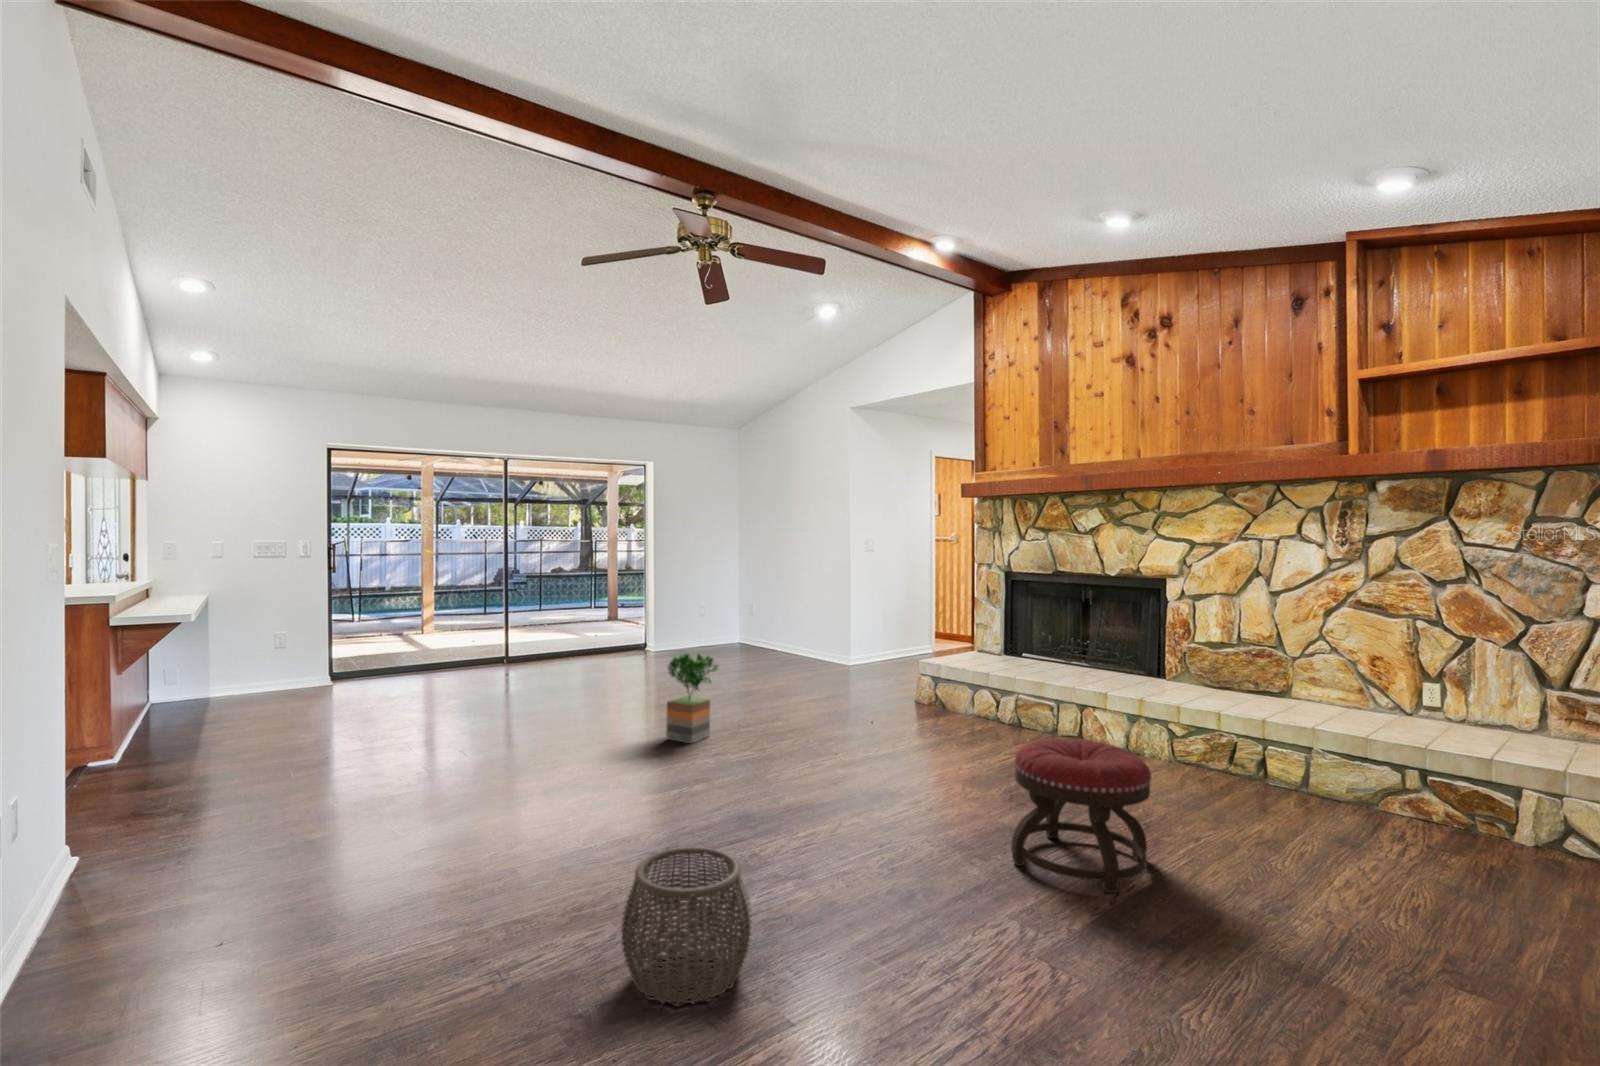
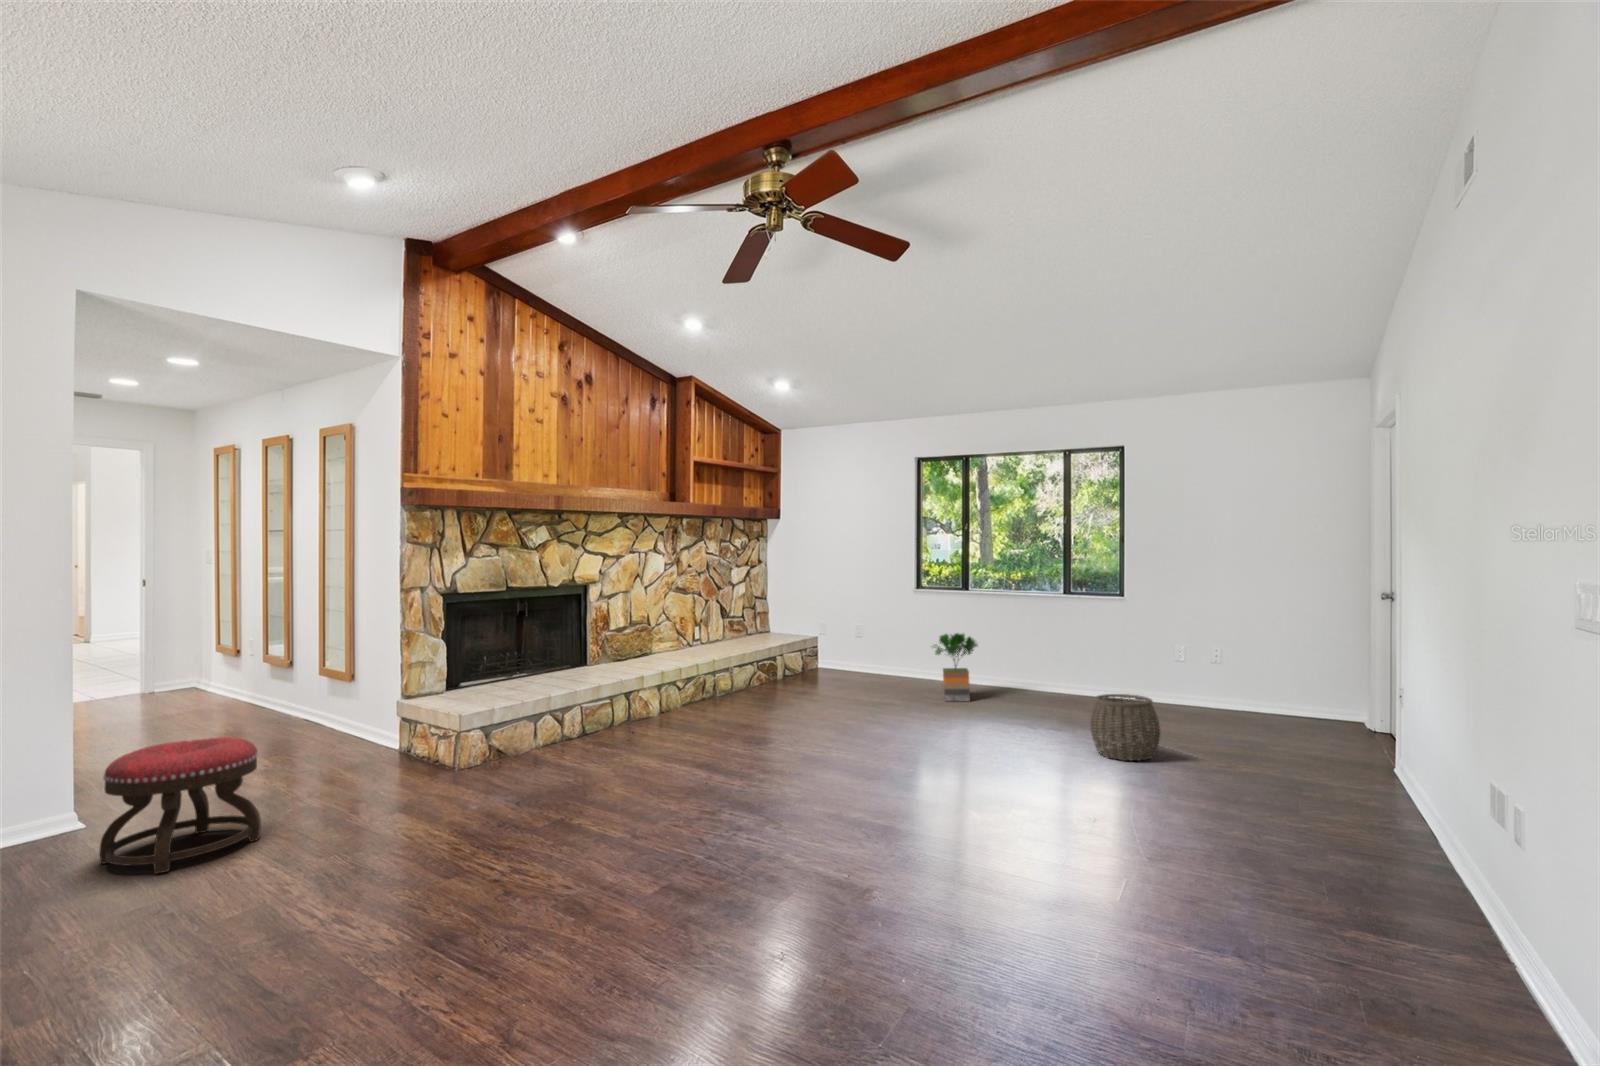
potted tree: present [666,653,719,743] -> present [932,633,978,701]
ottoman: present [1011,739,1152,893] -> present [100,737,261,874]

